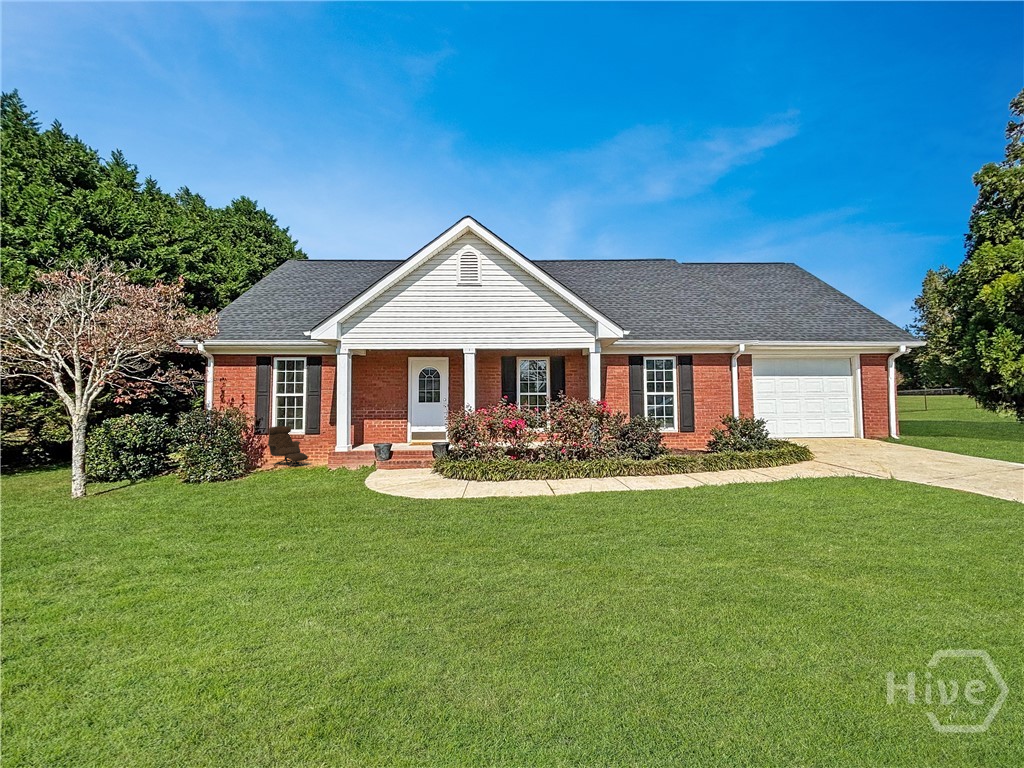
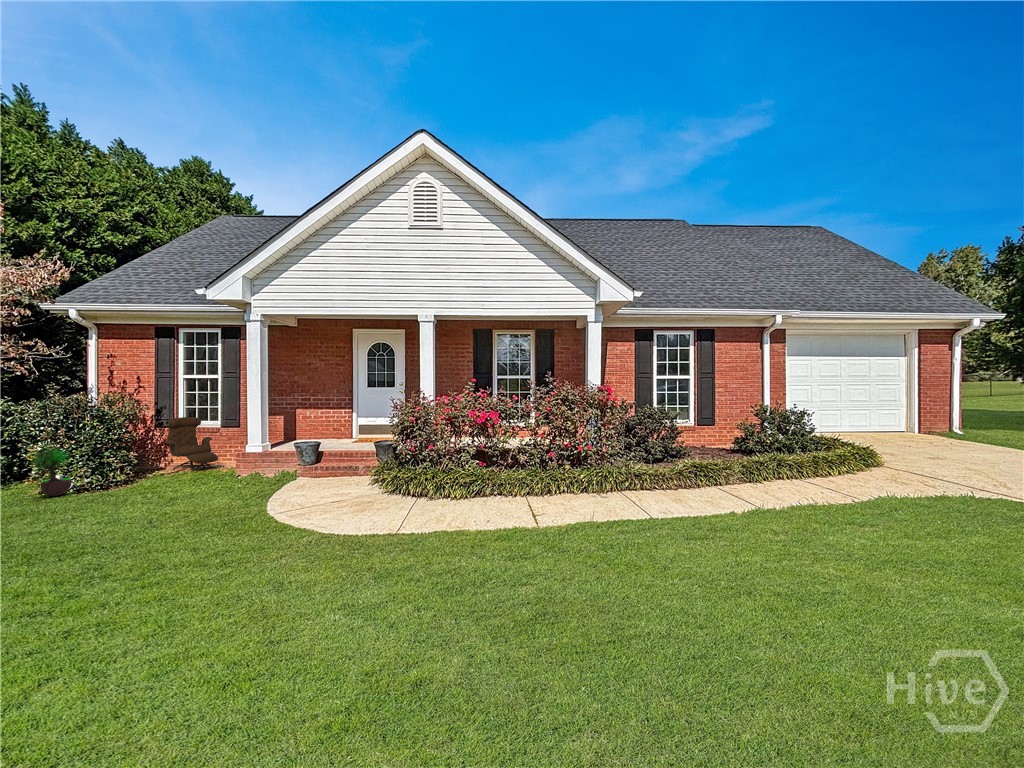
potted tree: none [194,444,219,481] -> present [31,449,72,496]

